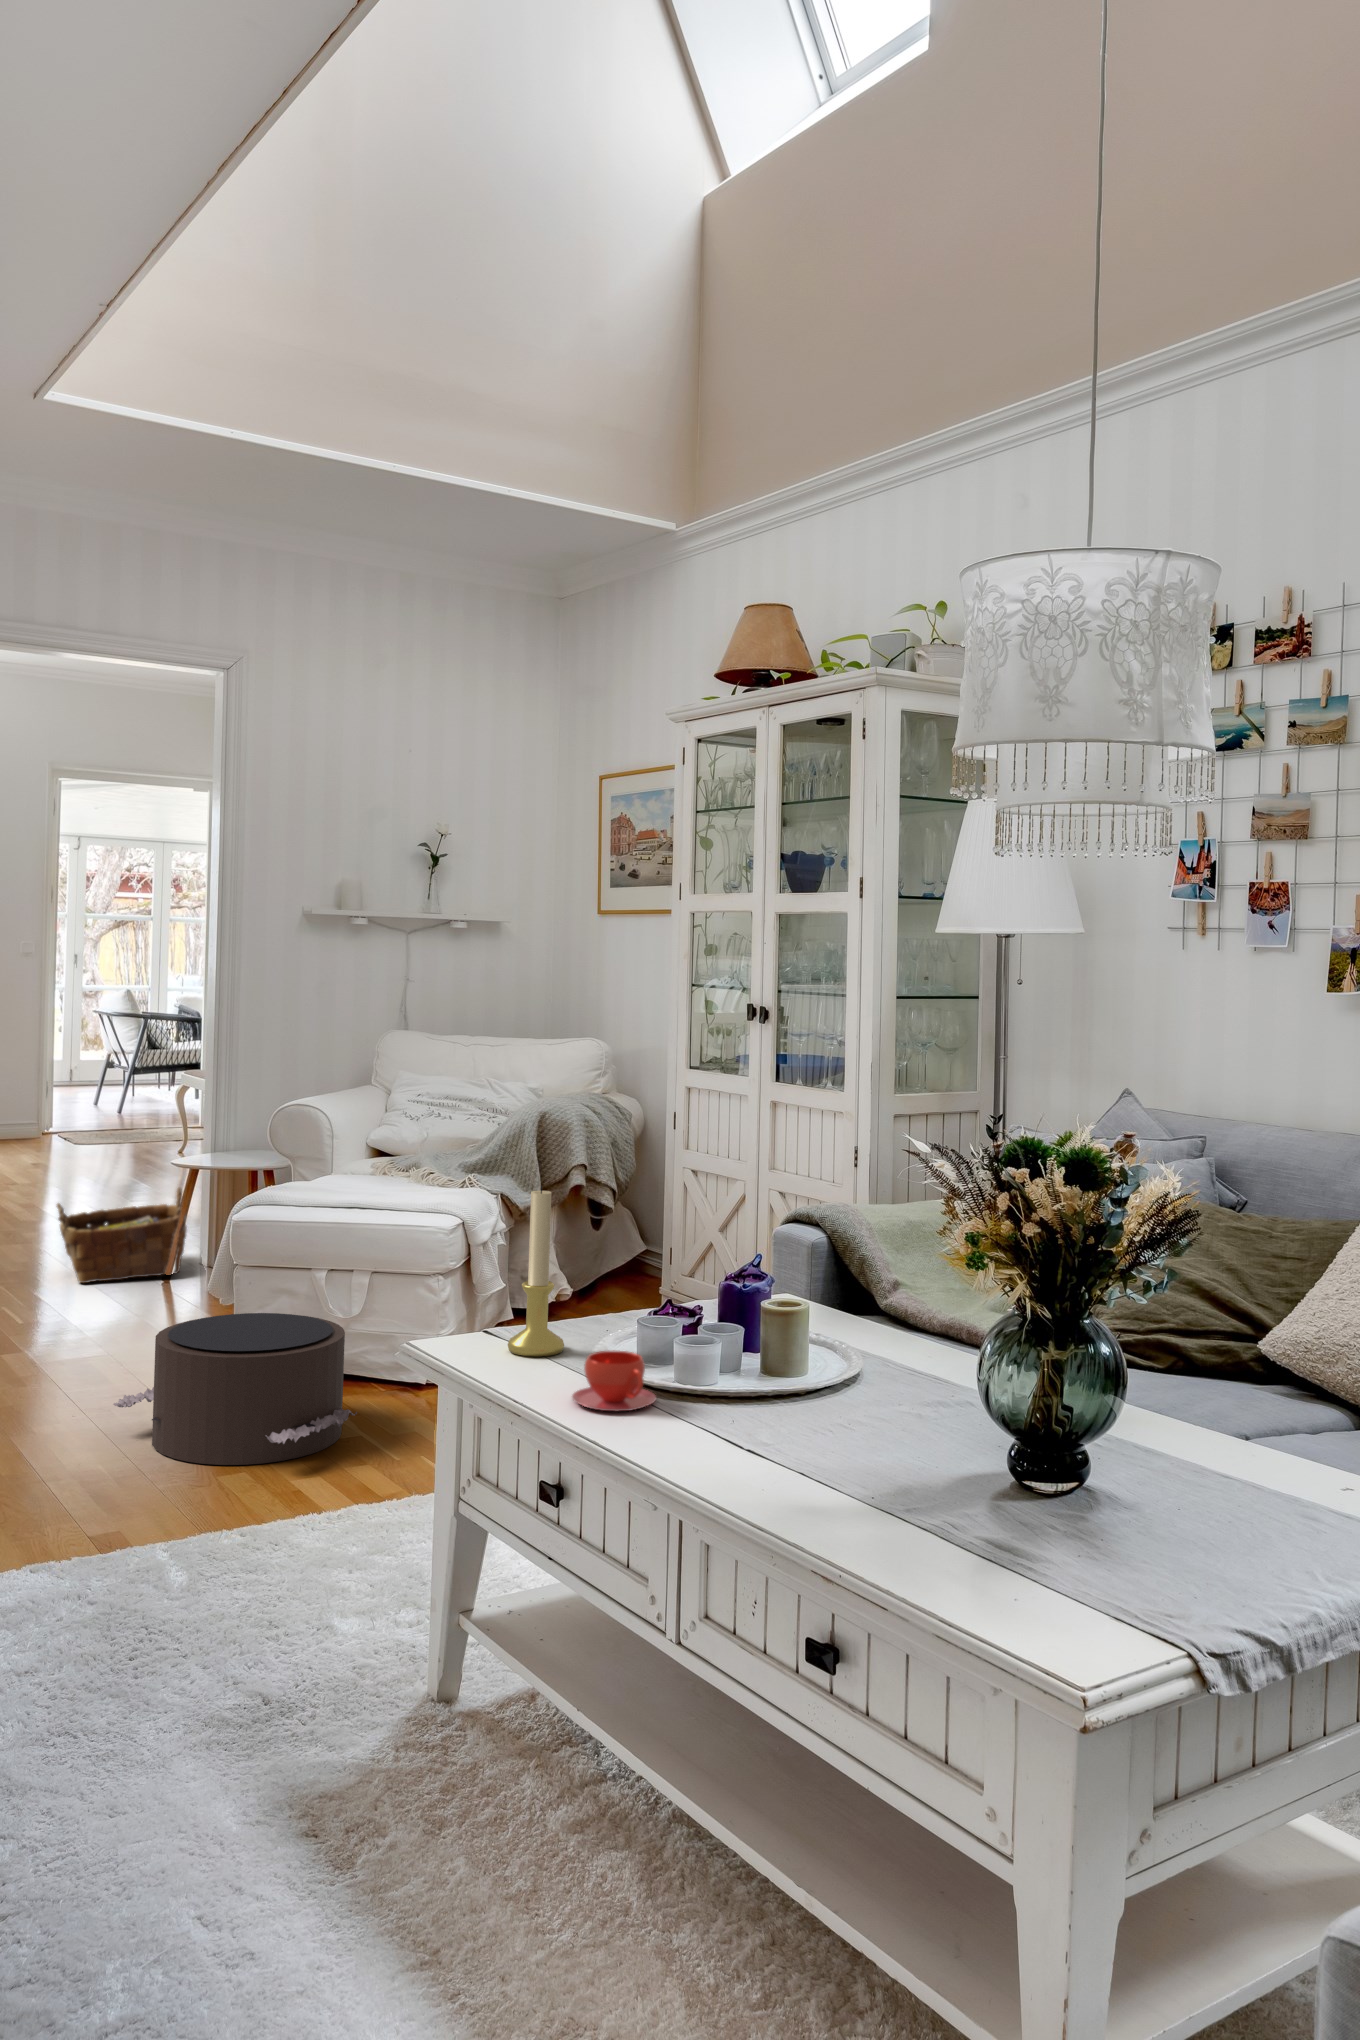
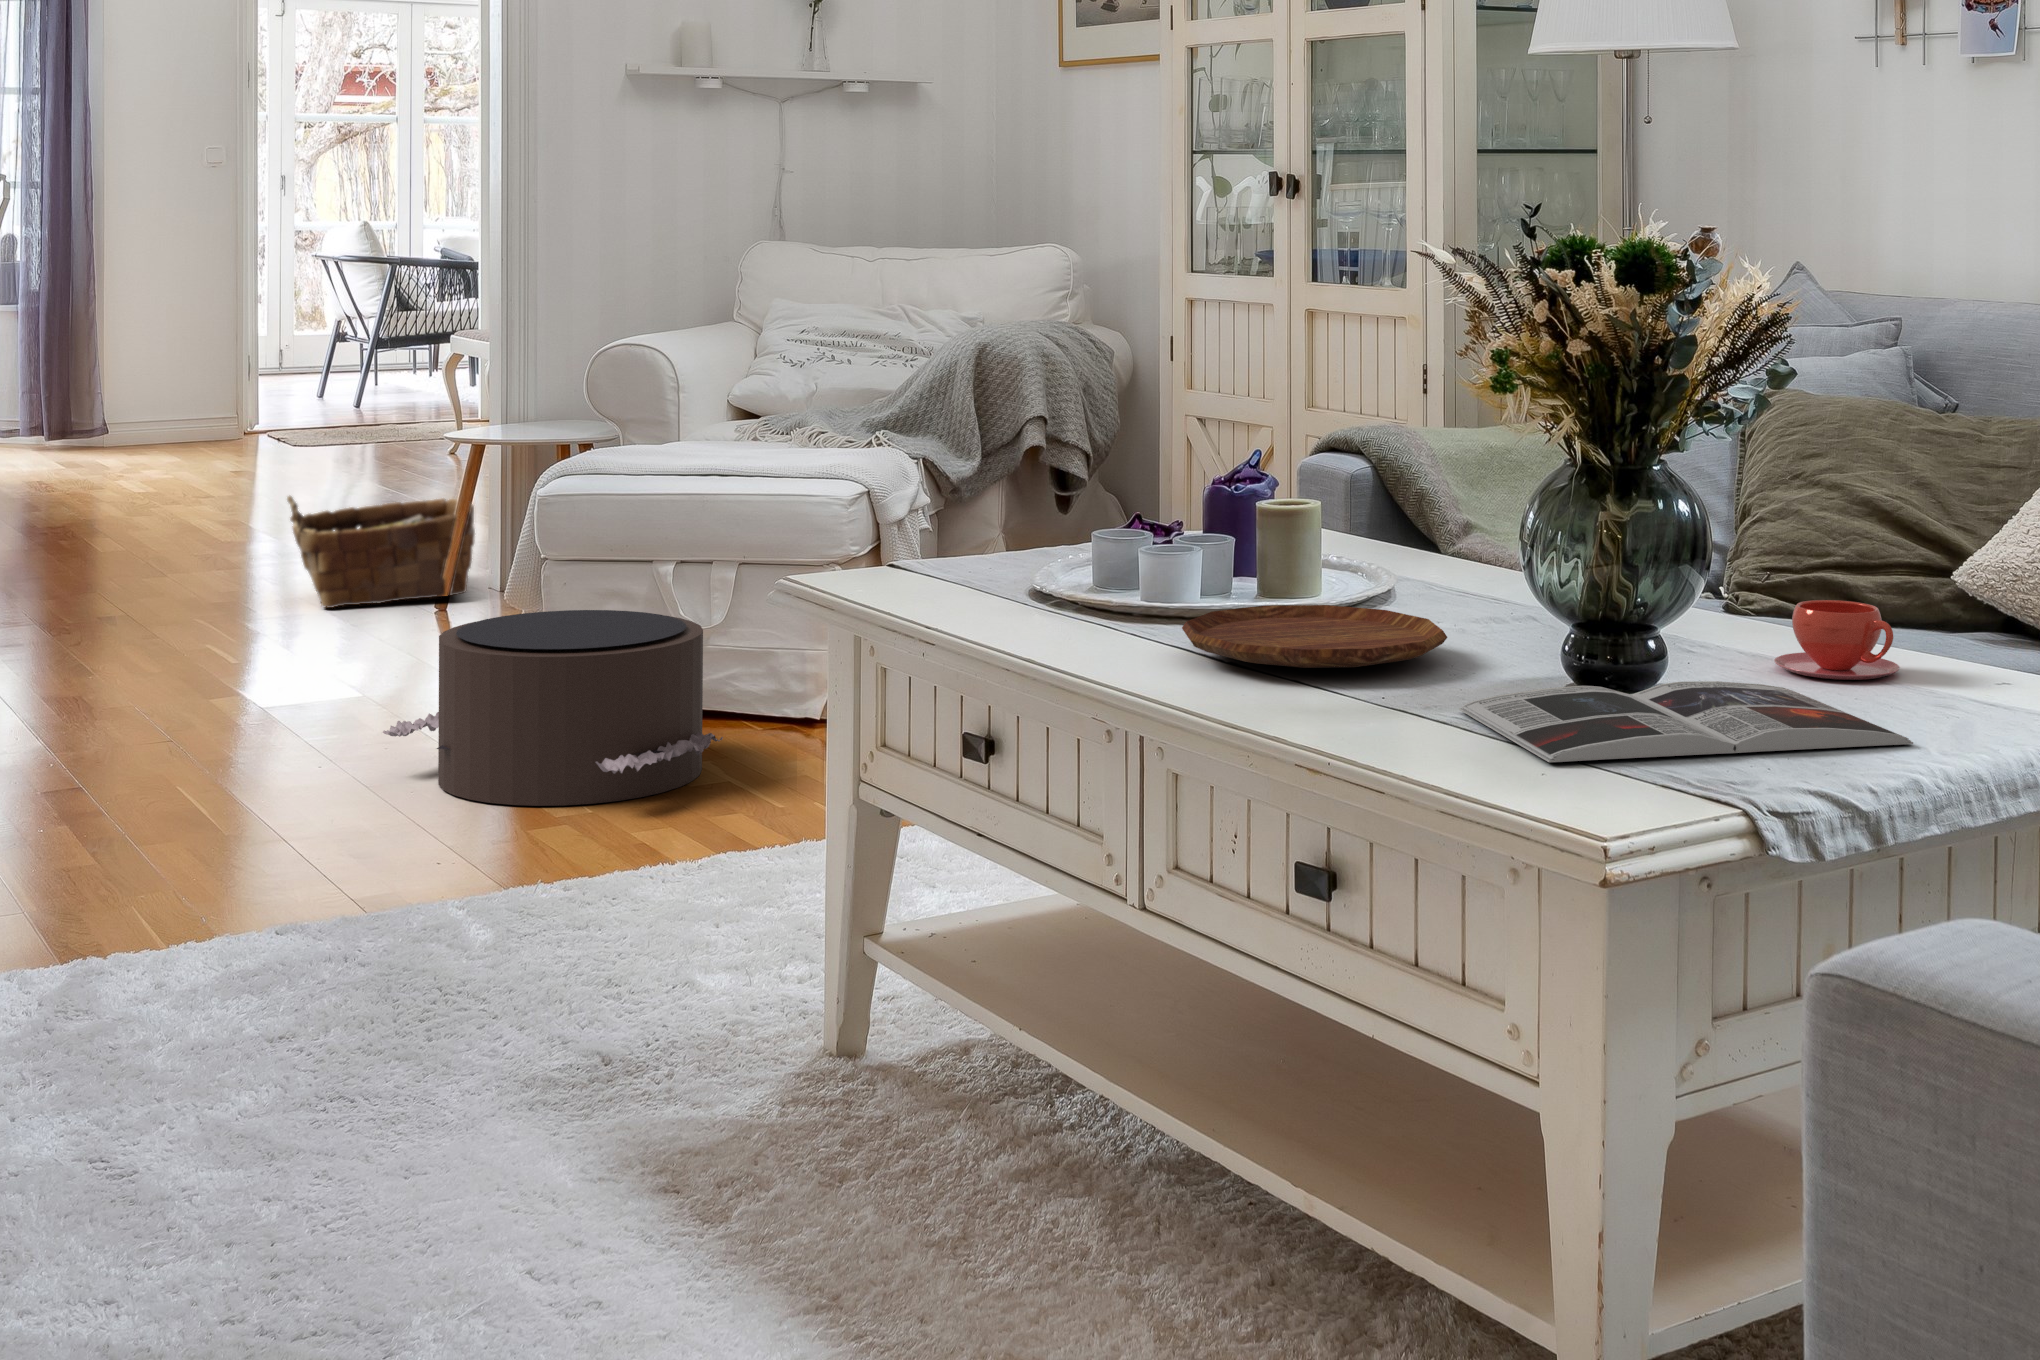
candle holder: present [508,1186,564,1357] -> none [918,358,994,584]
teacup: present [572,1350,656,1411] -> present [1774,600,1900,680]
tray: none [713,1397,917,1465] -> present [1182,605,1447,668]
magazine: none [936,1489,1298,1587] -> present [1459,681,1913,762]

